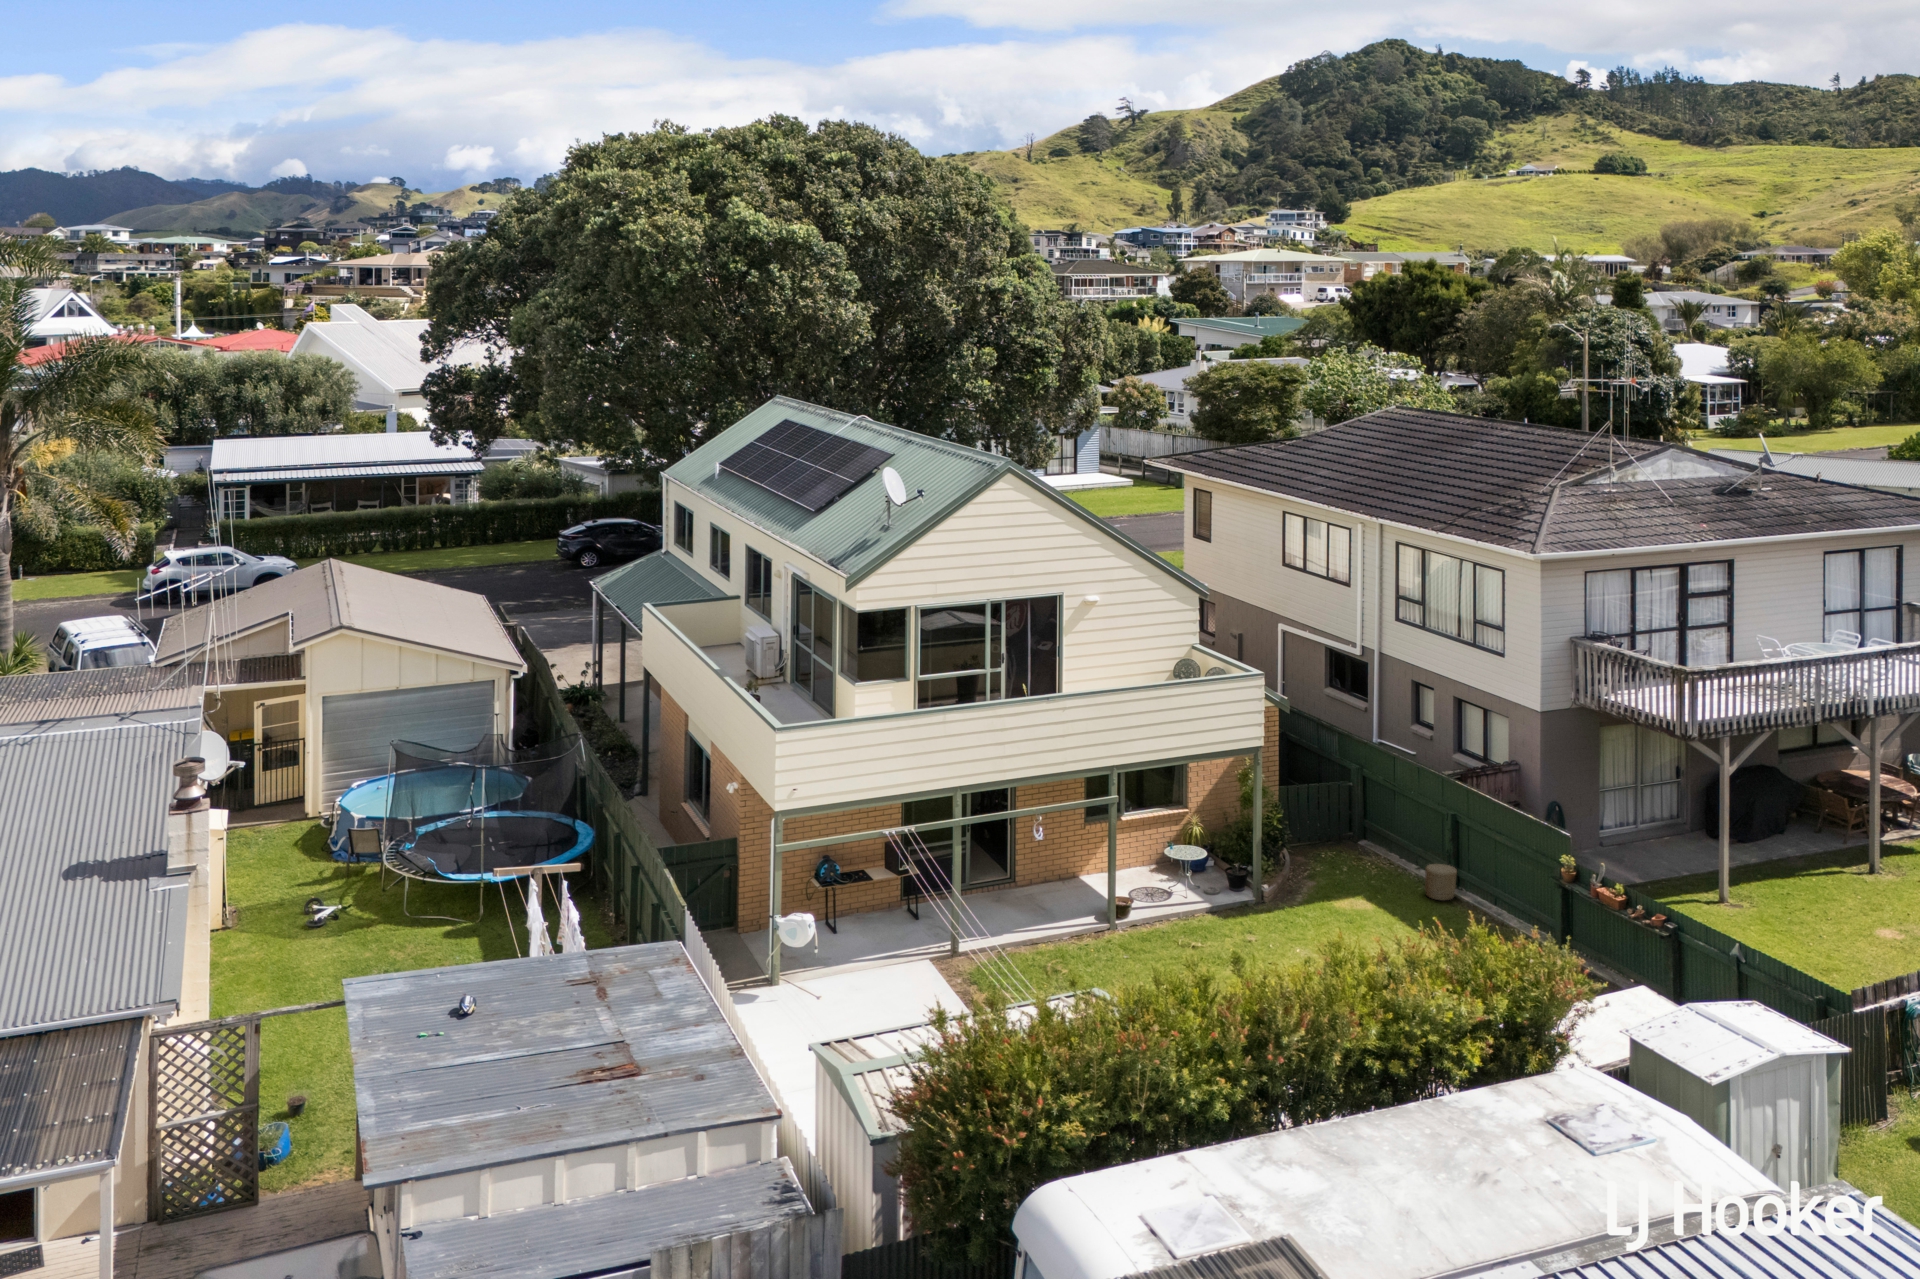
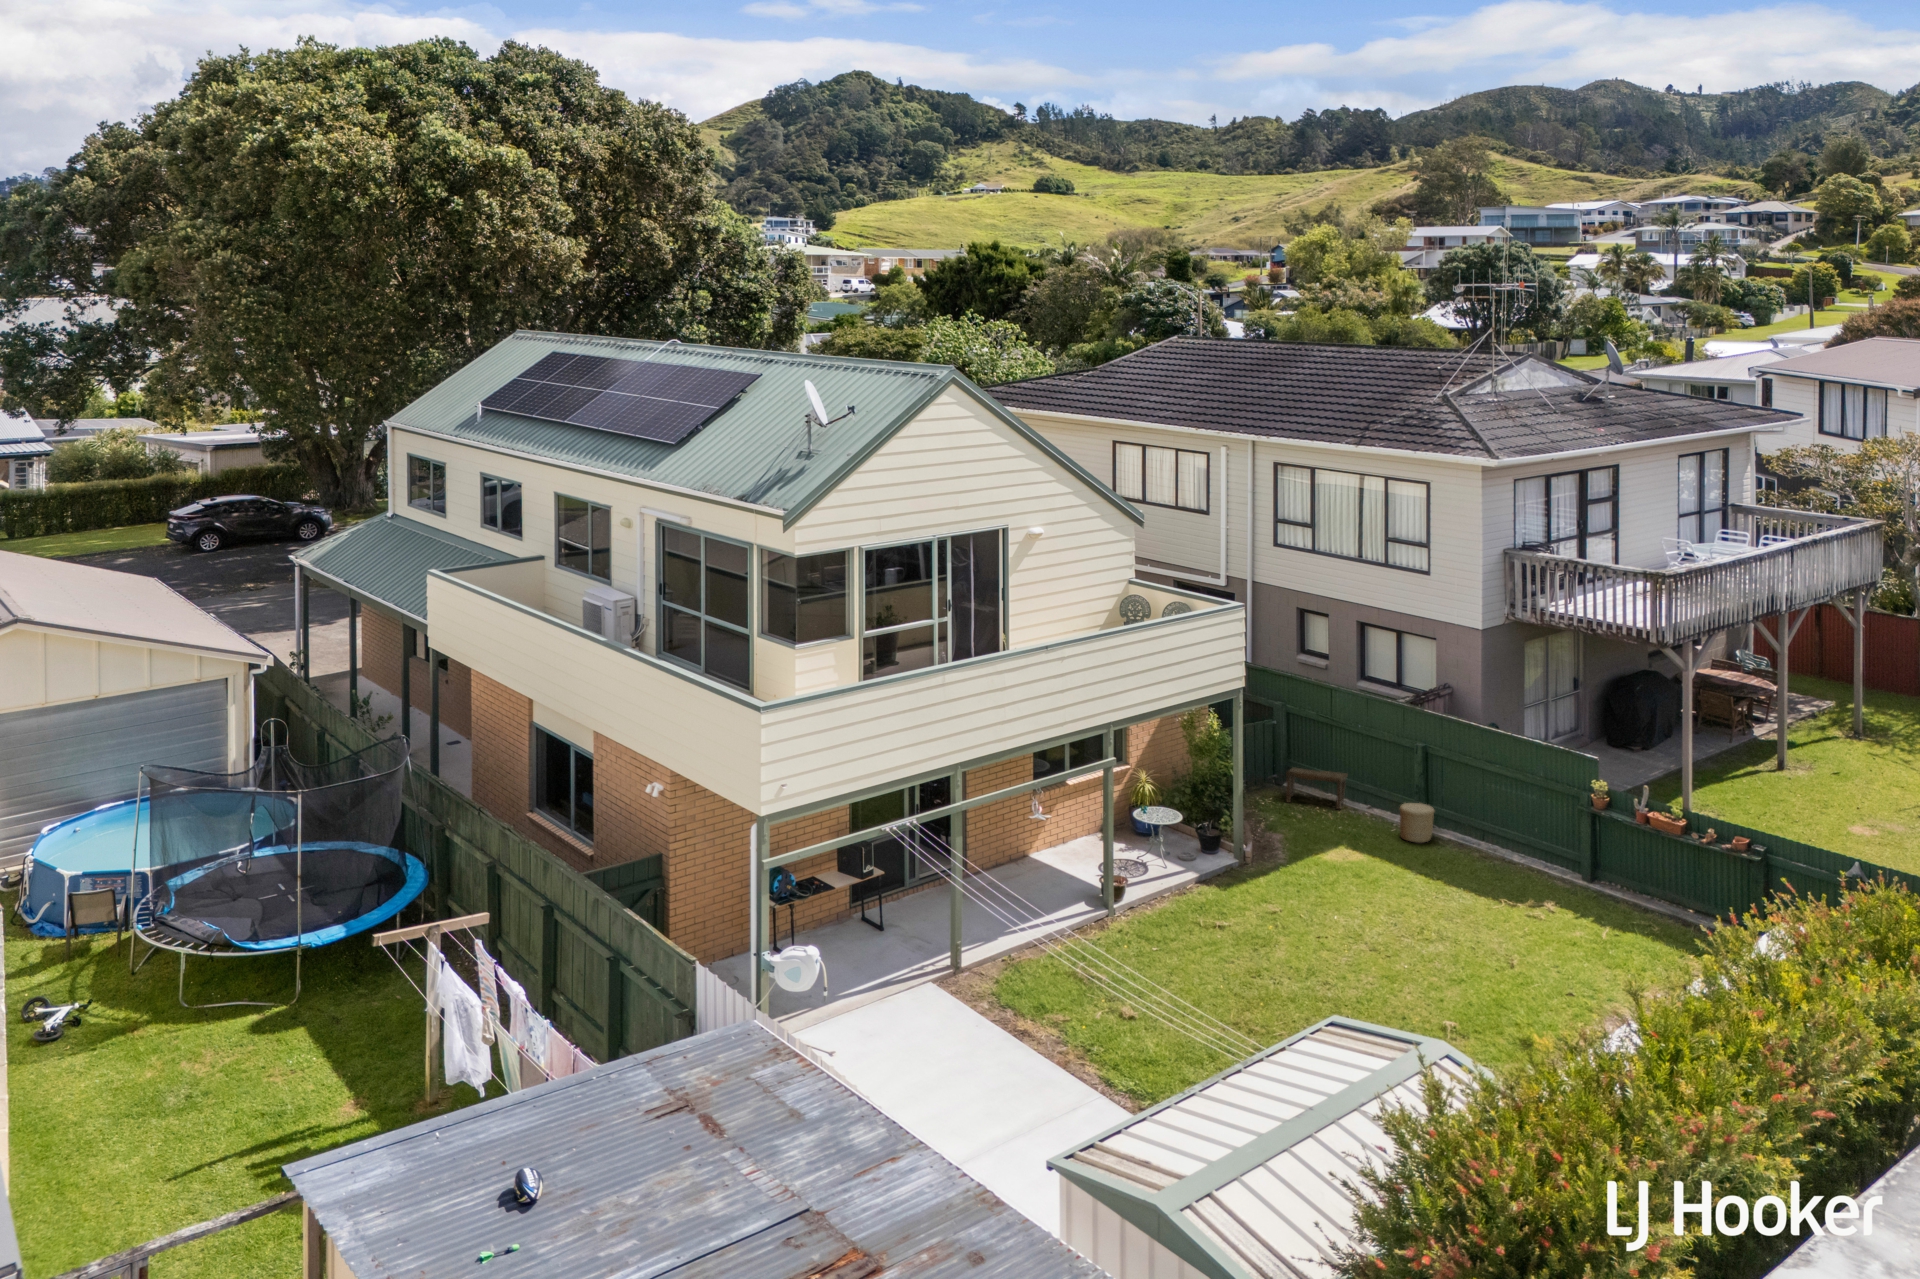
bench: none [1345,824,1403,865] -> present [1286,767,1348,809]

